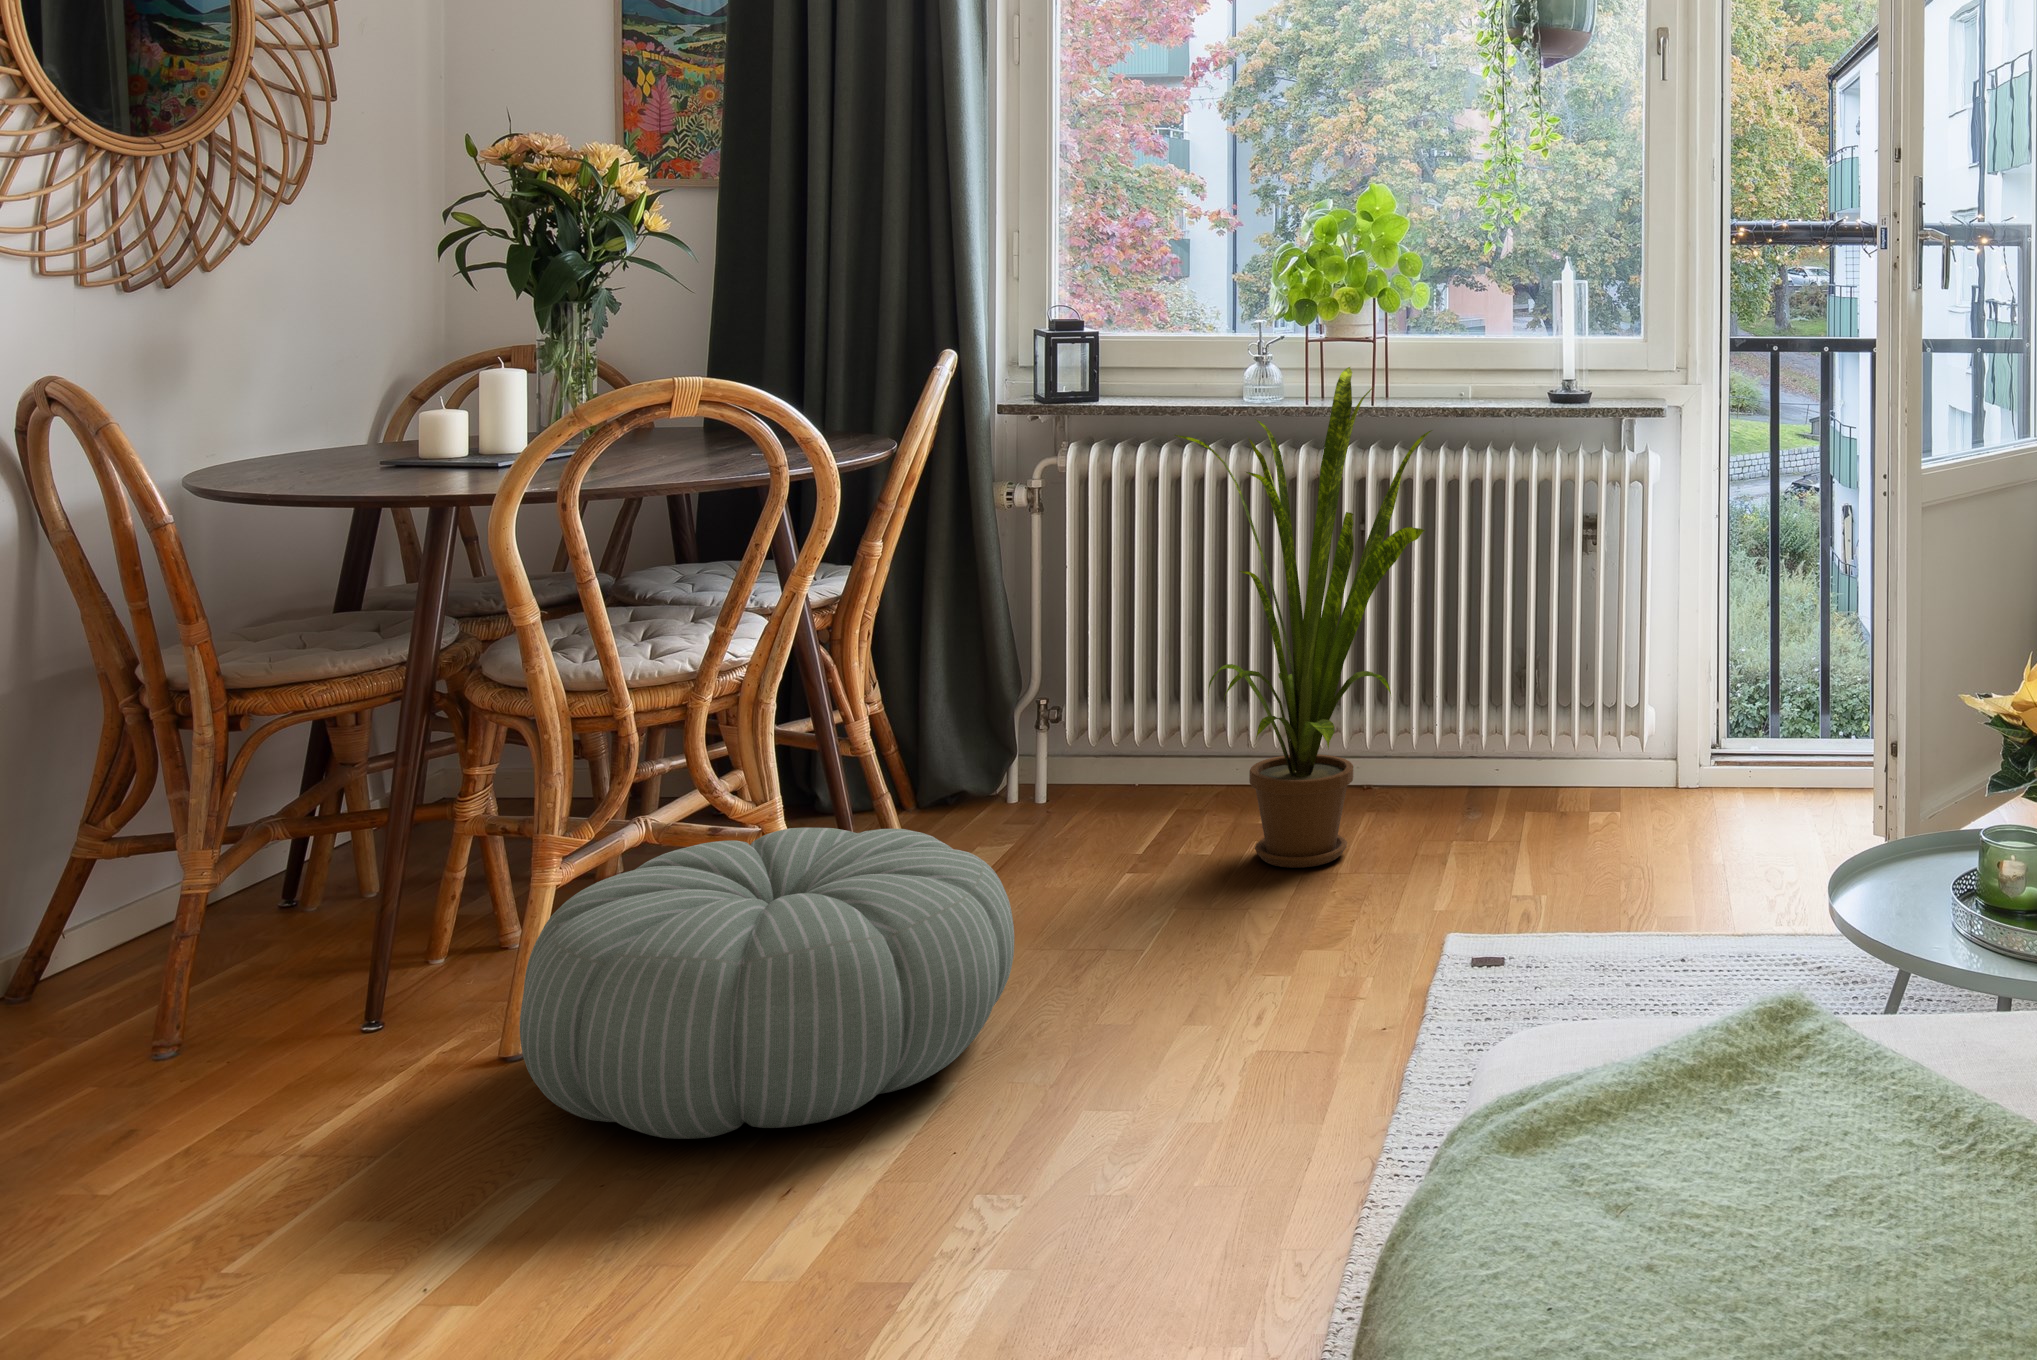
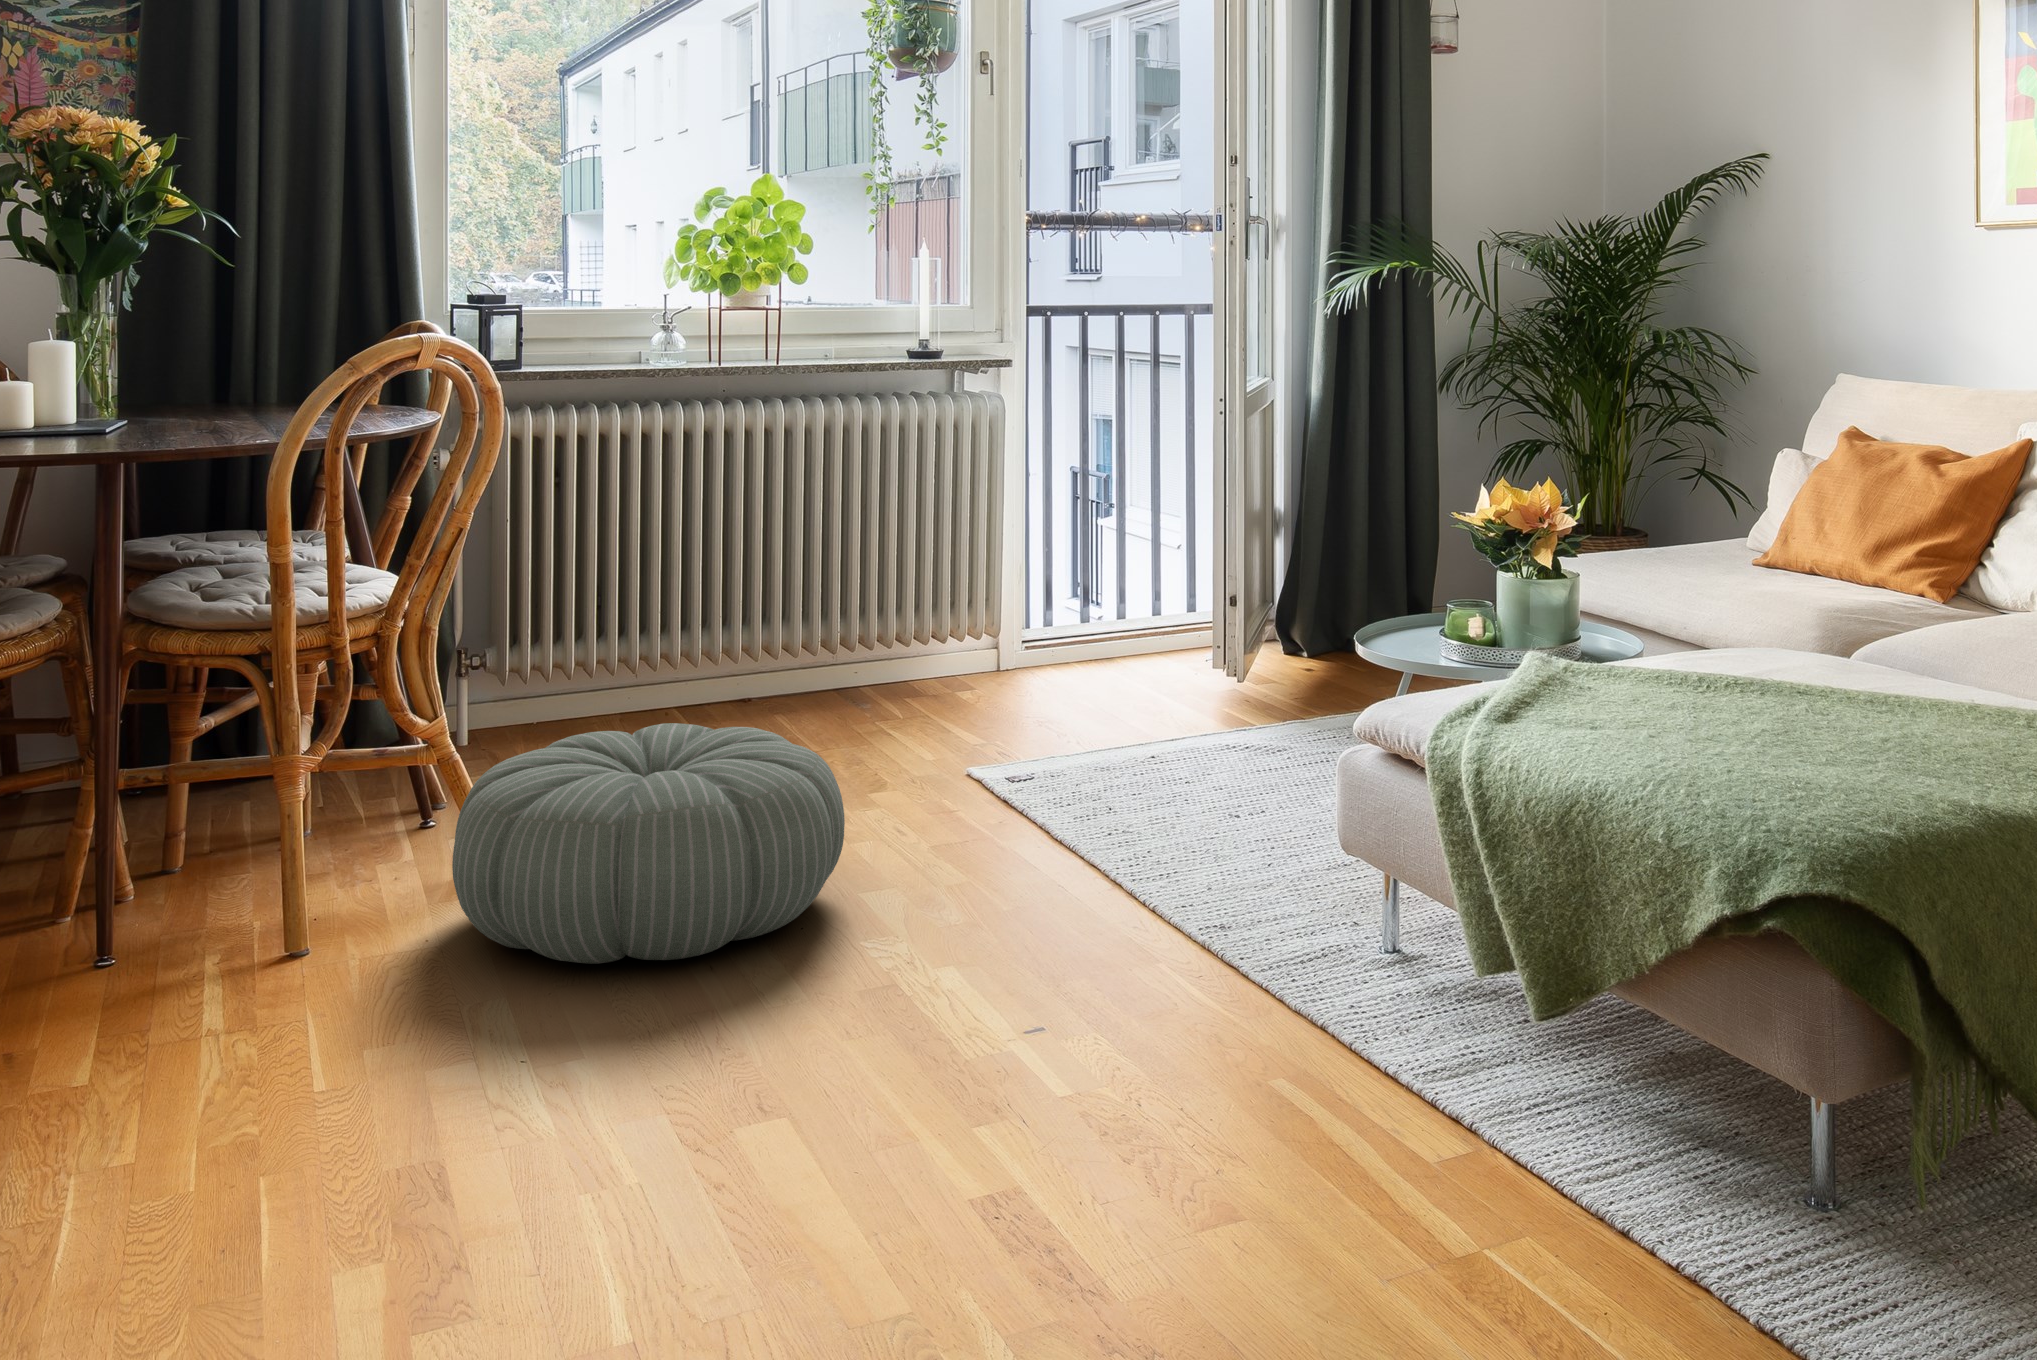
house plant: present [1175,367,1432,868] -> none [676,333,912,753]

